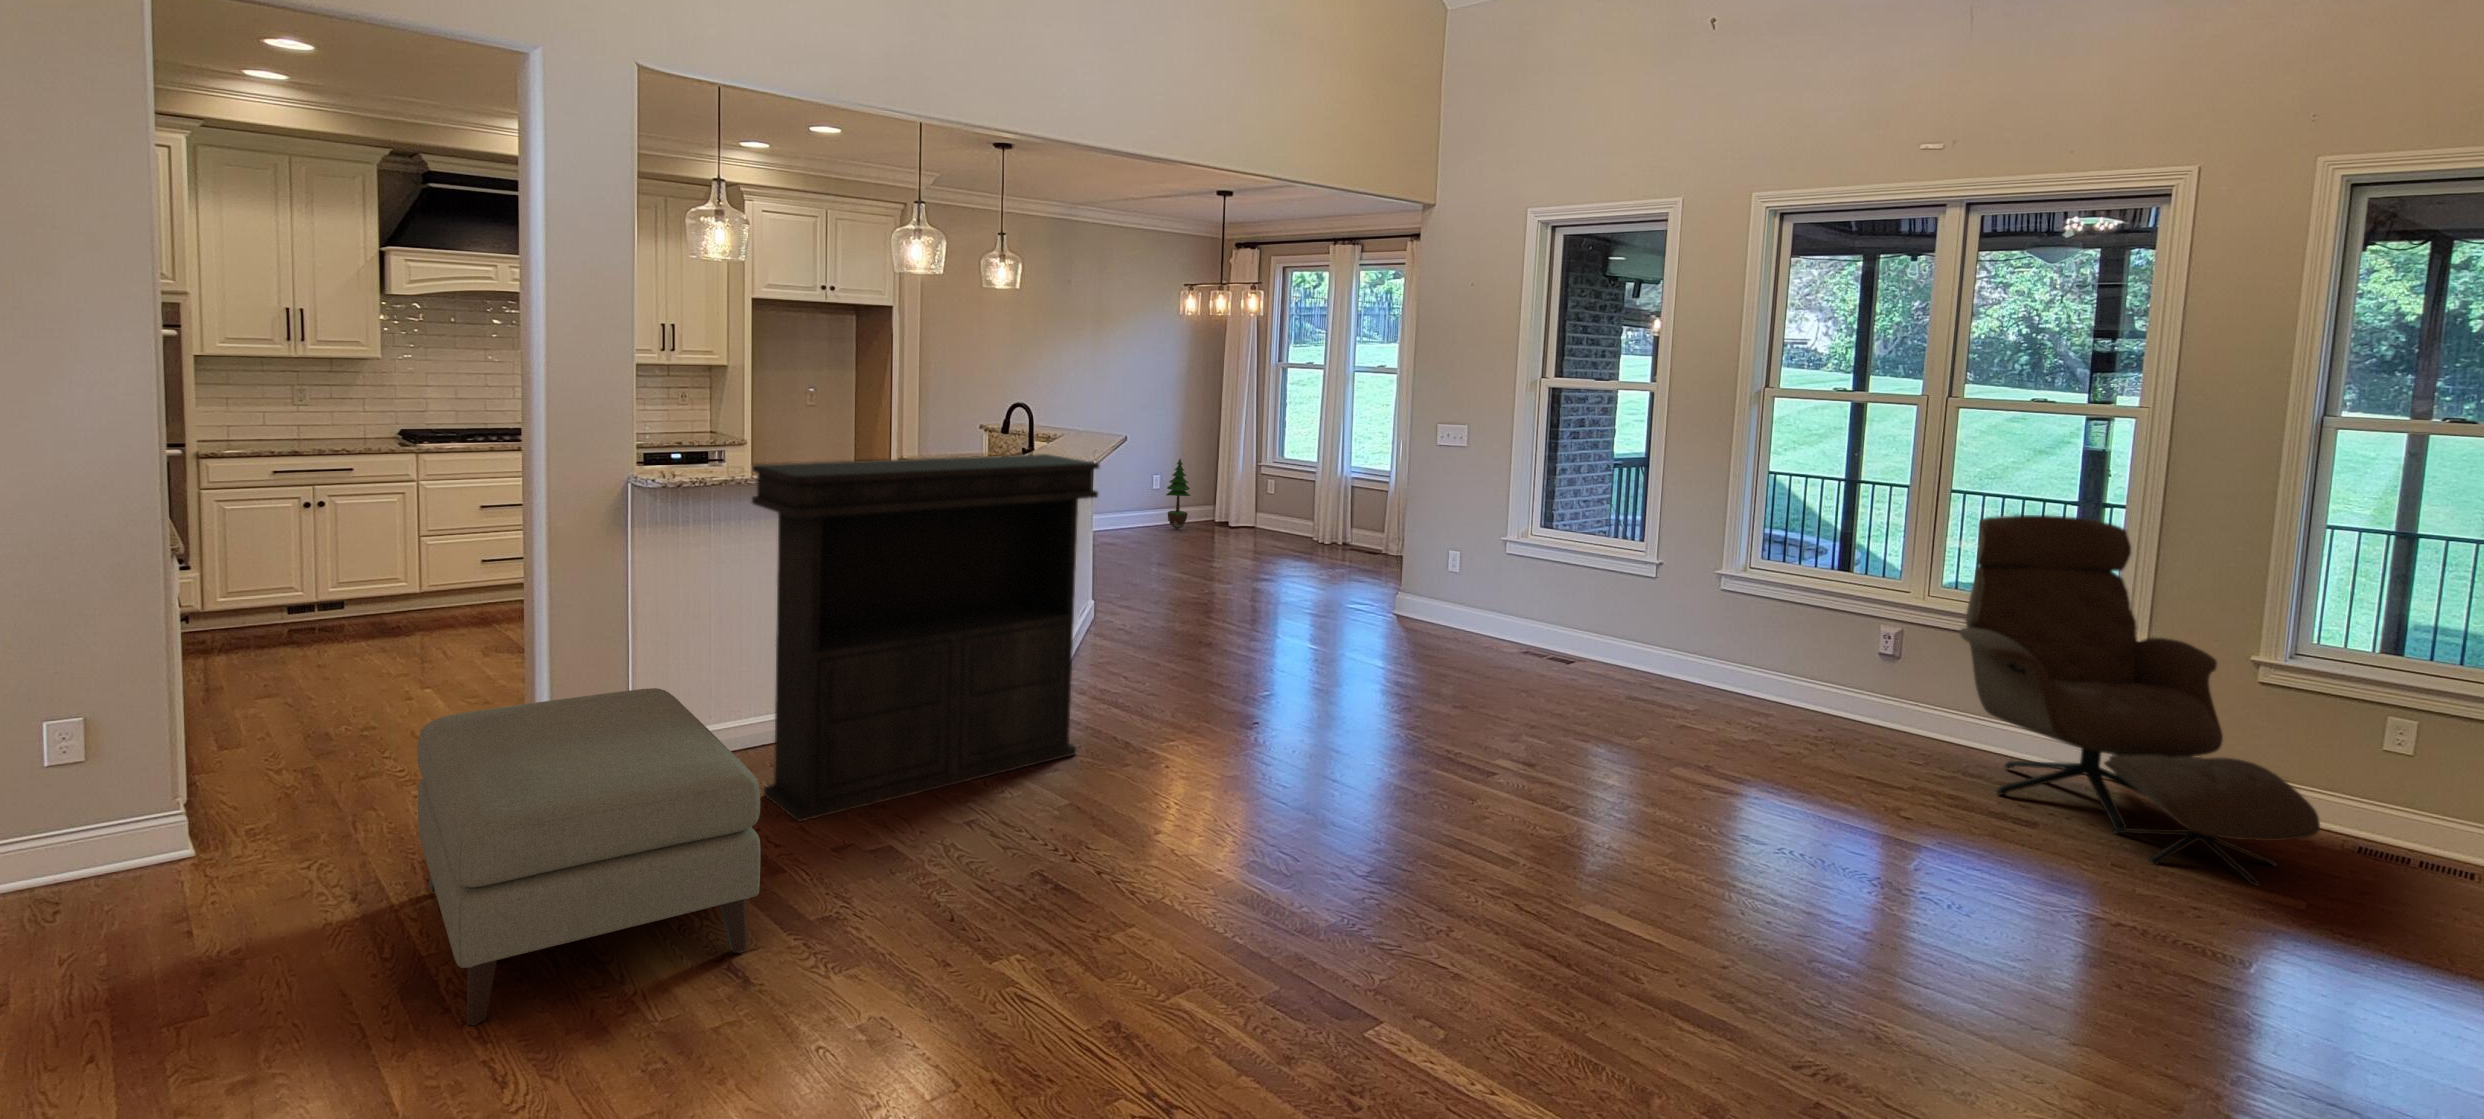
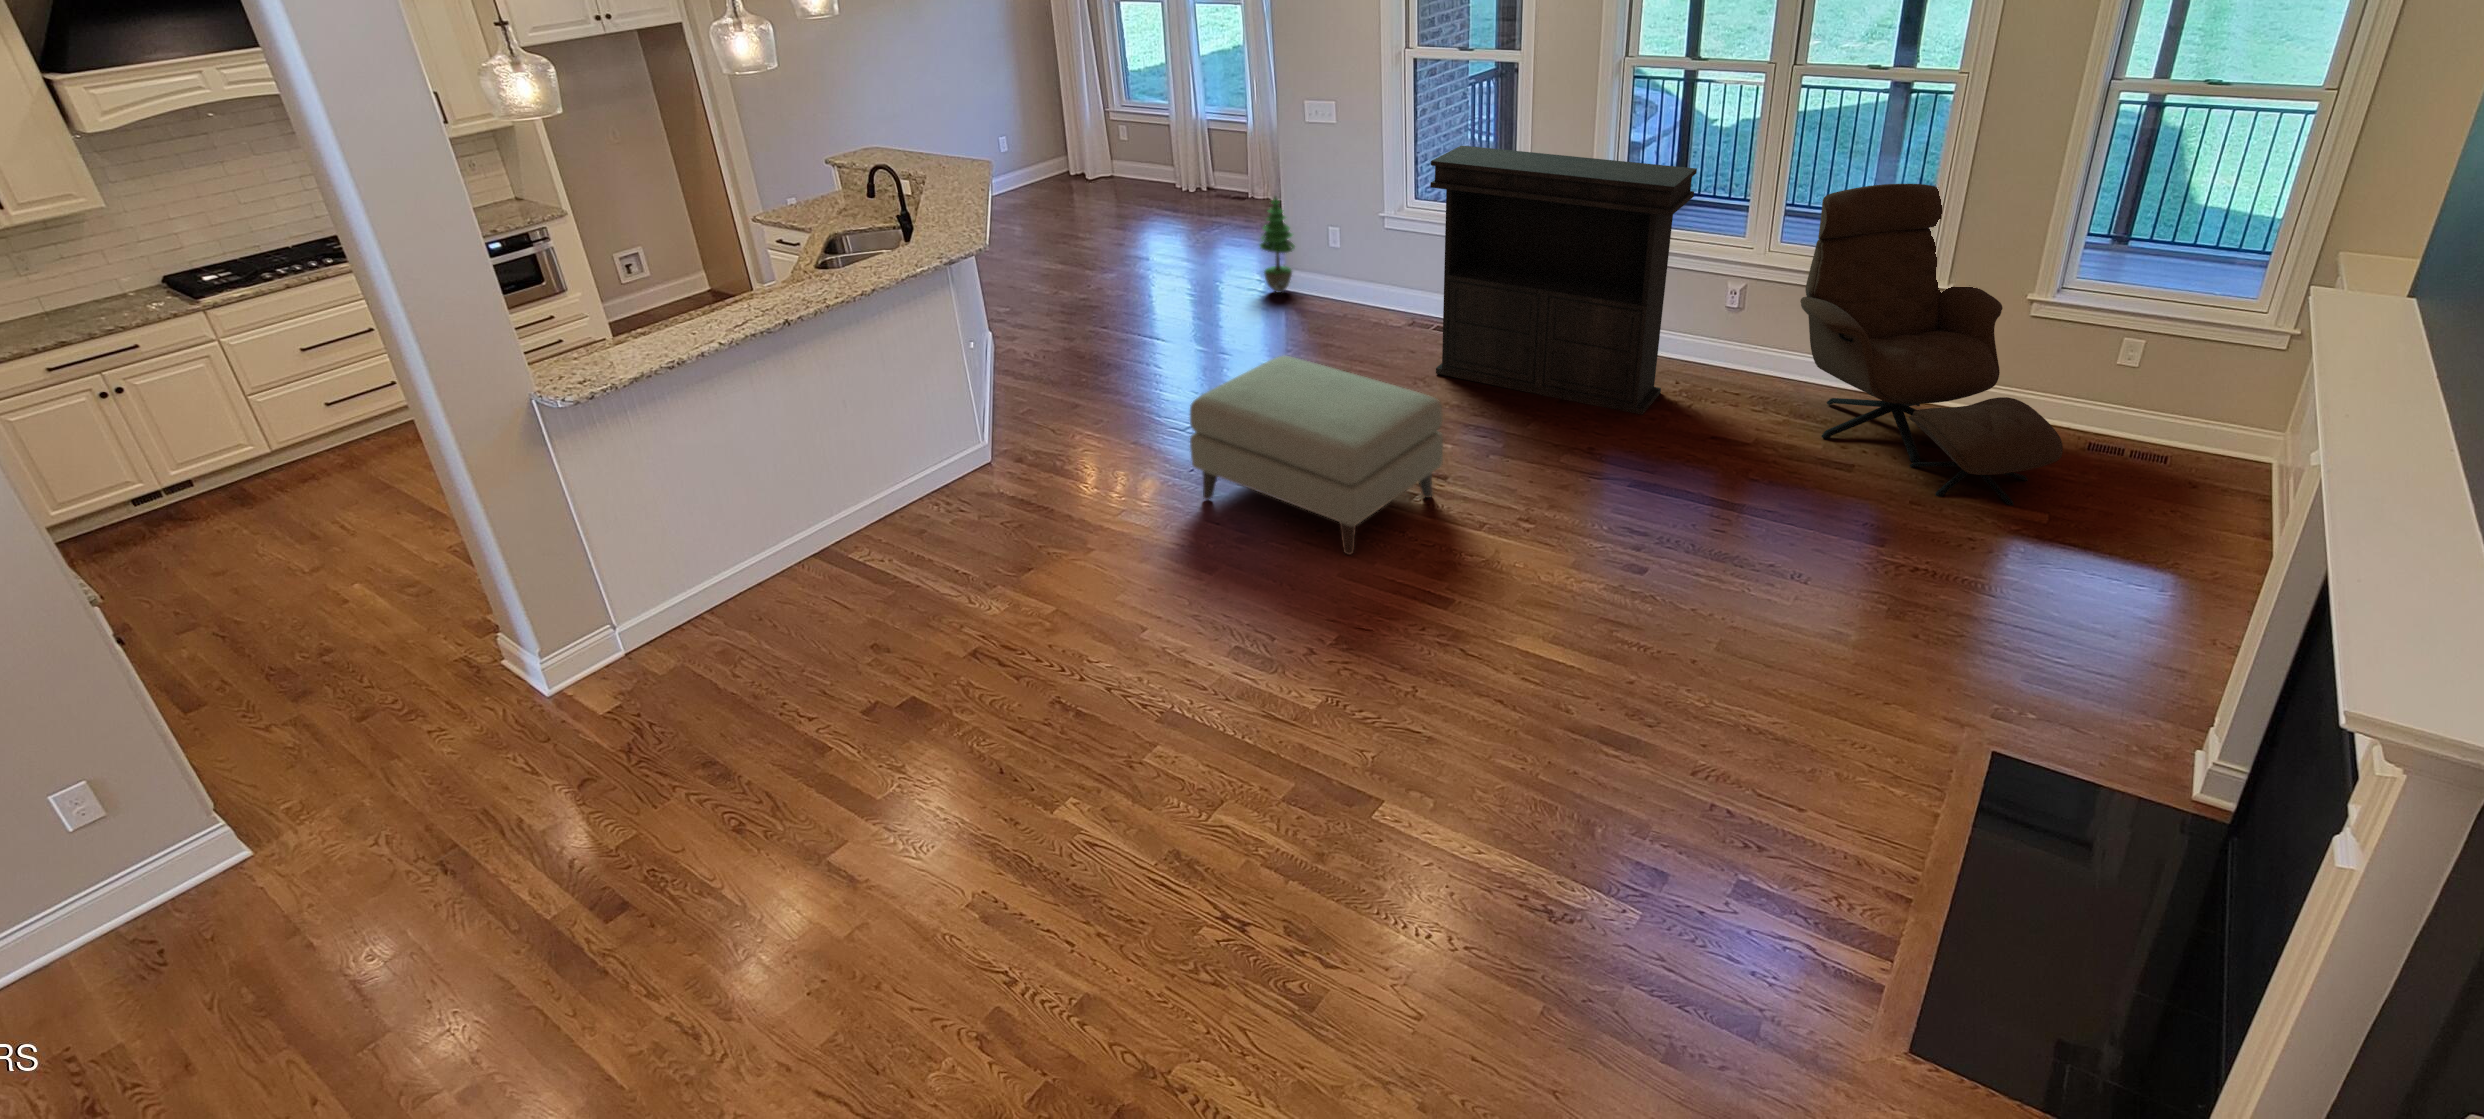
console table: present [752,454,1100,822] -> present [1430,146,1697,415]
potted tree: present [1166,459,1191,529] -> present [1260,197,1295,293]
ottoman: present [417,688,760,1025] -> present [1190,356,1443,555]

